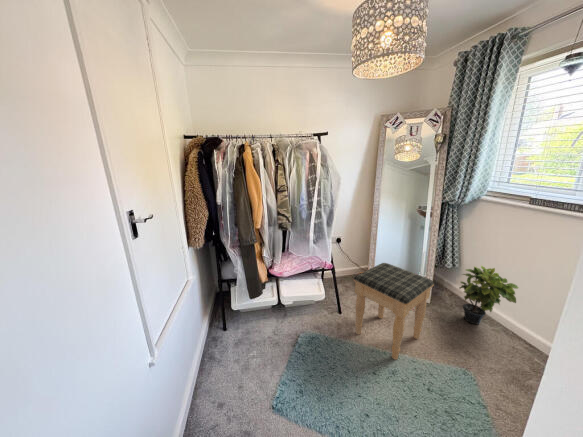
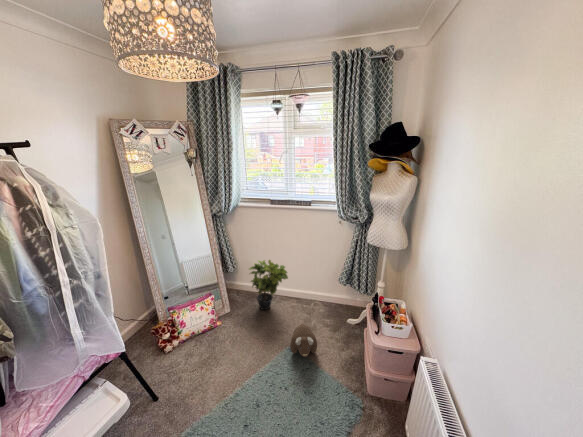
footstool: present [354,263,434,360] -> none [175,296,251,407]
plush toy: none [465,351,509,394] -> present [290,324,317,357]

